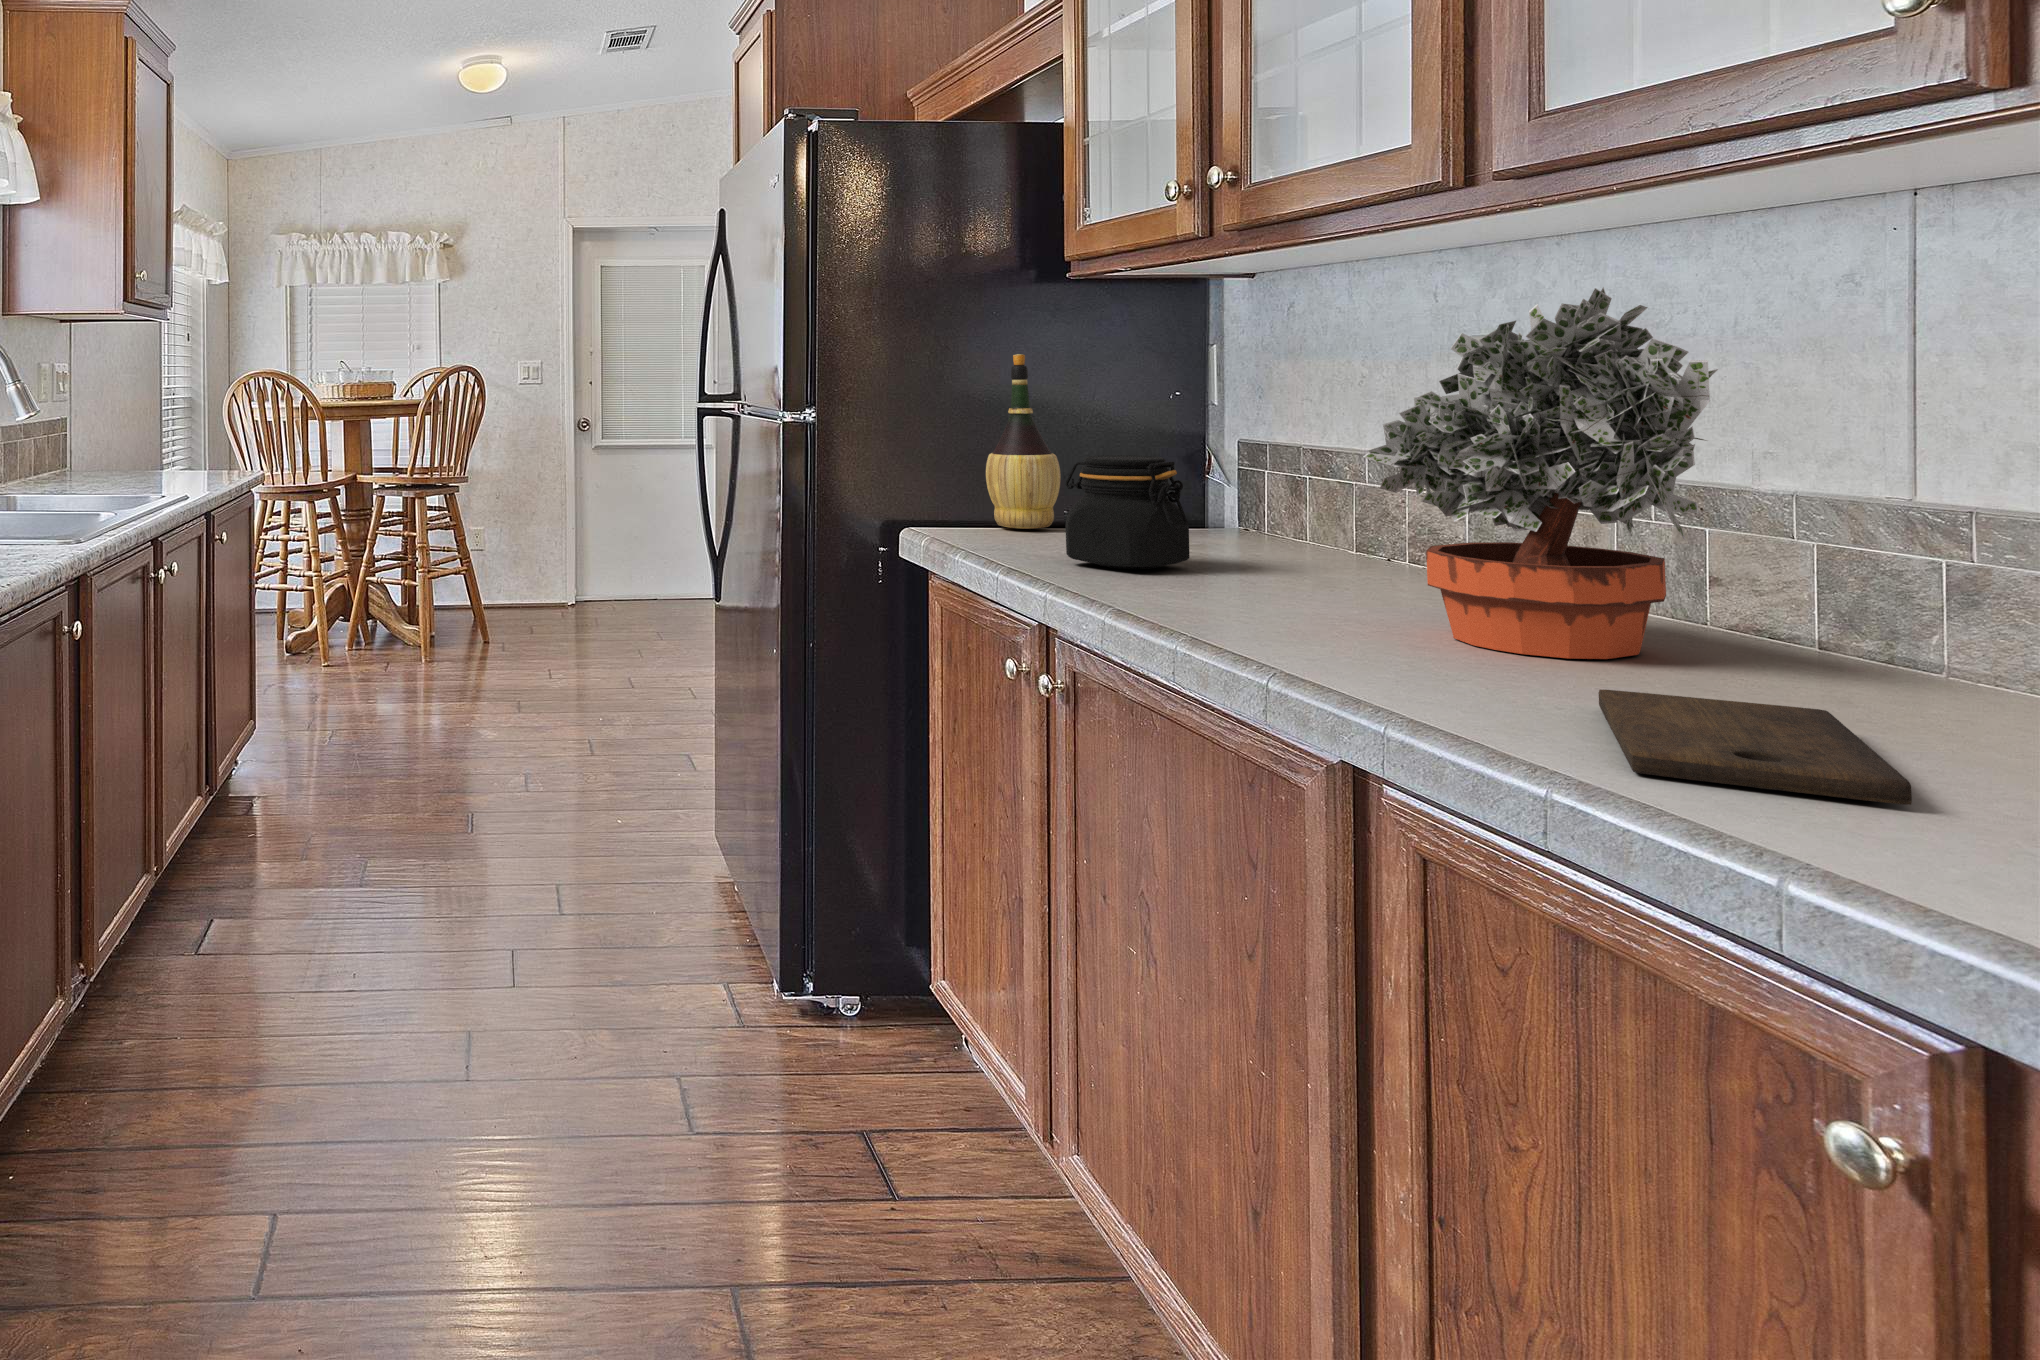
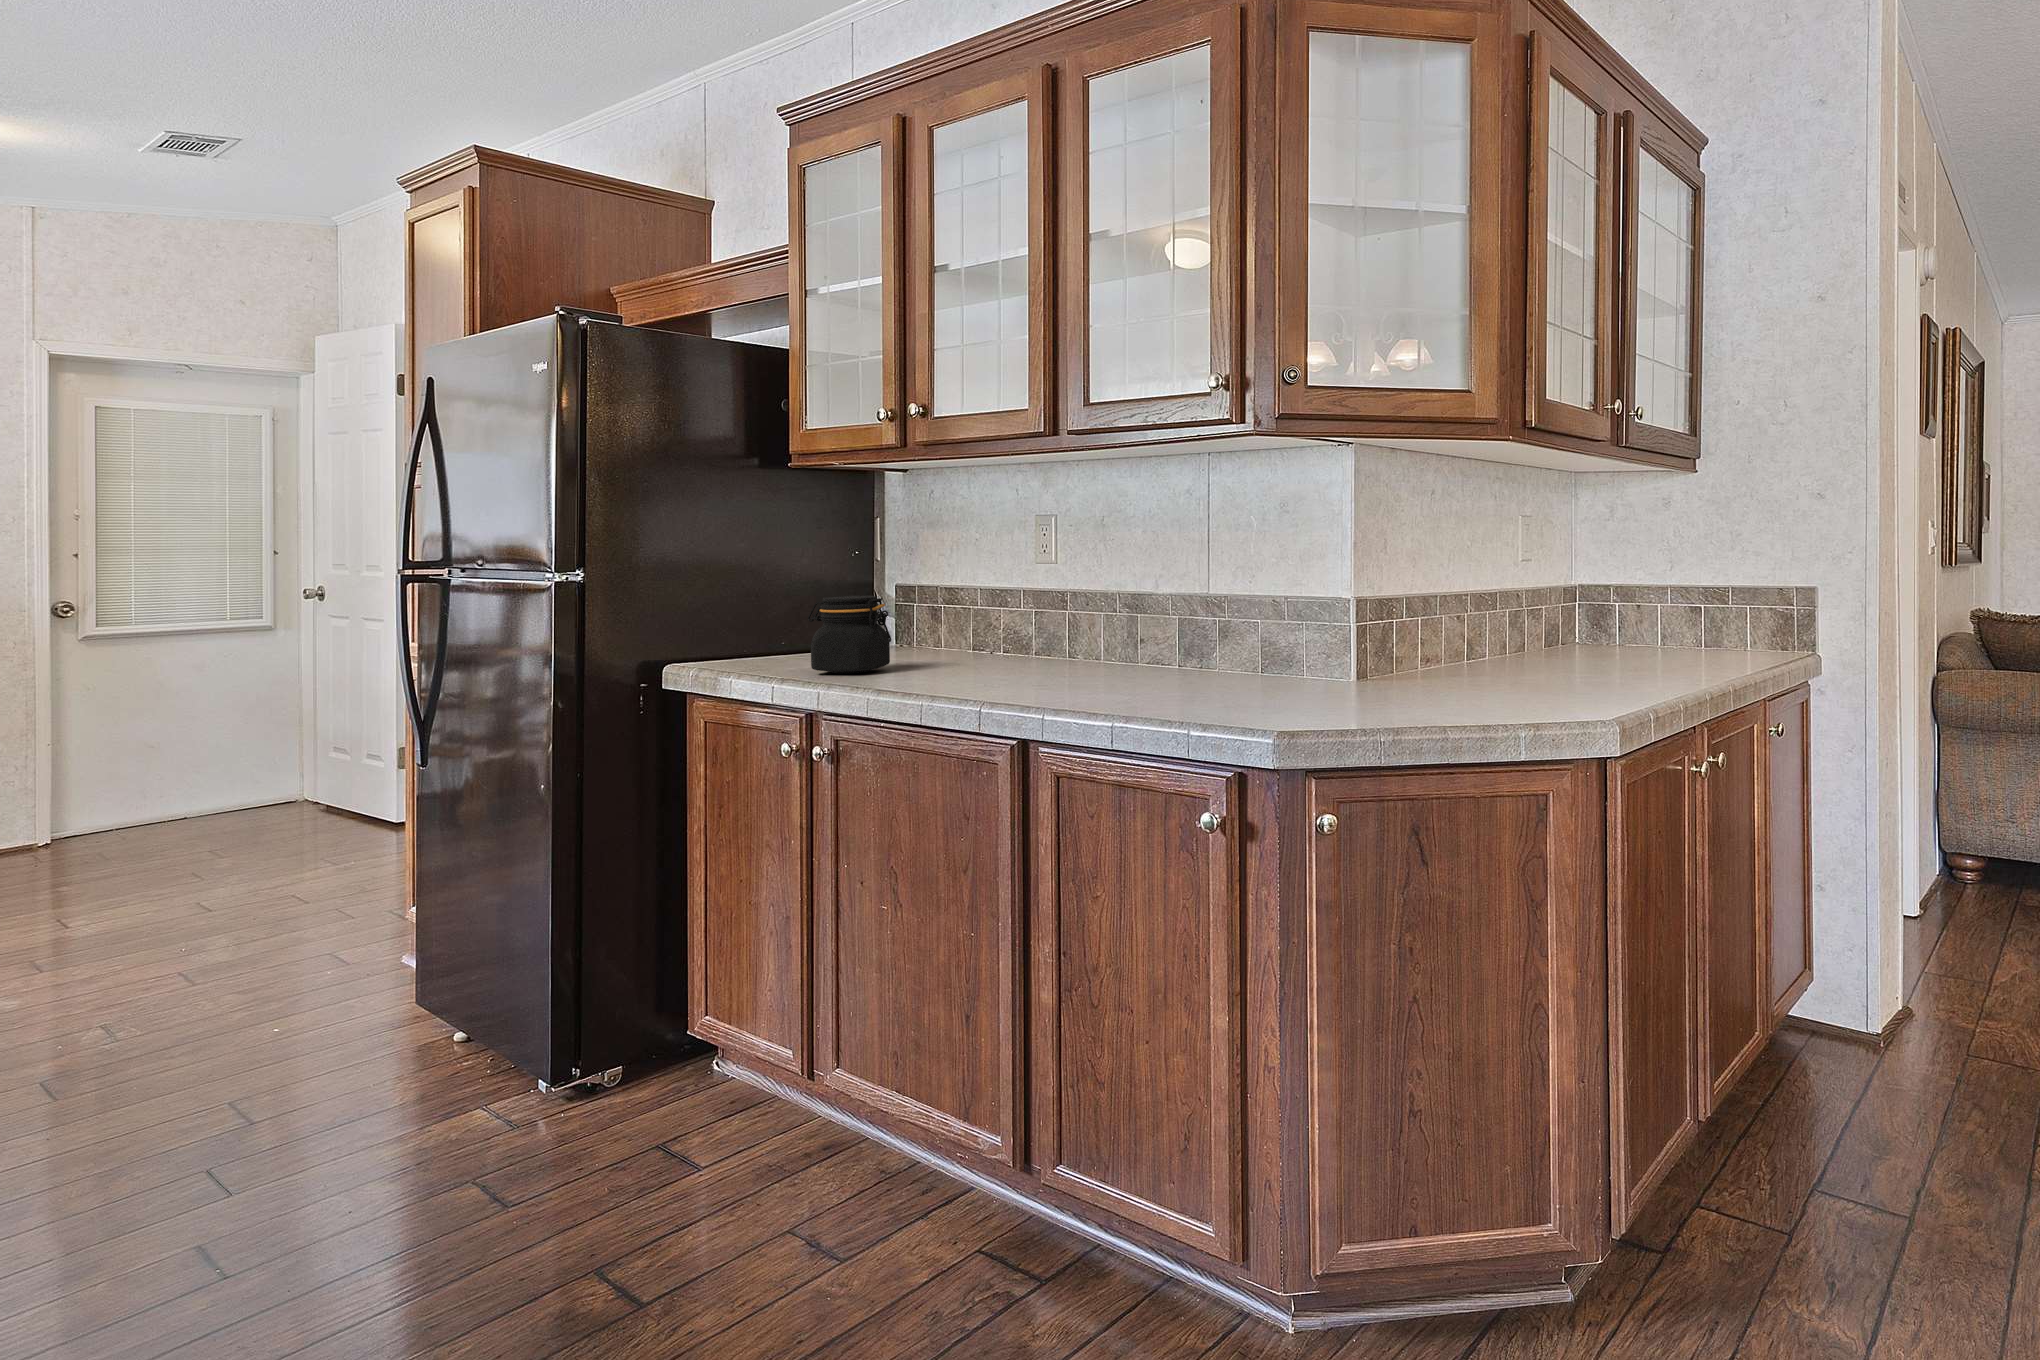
potted plant: present [1363,287,1718,659] -> none [1005,492,1161,686]
wine bottle: present [986,354,1061,529] -> none [721,524,778,659]
cutting board: present [1598,689,1912,805] -> none [1123,686,1227,715]

